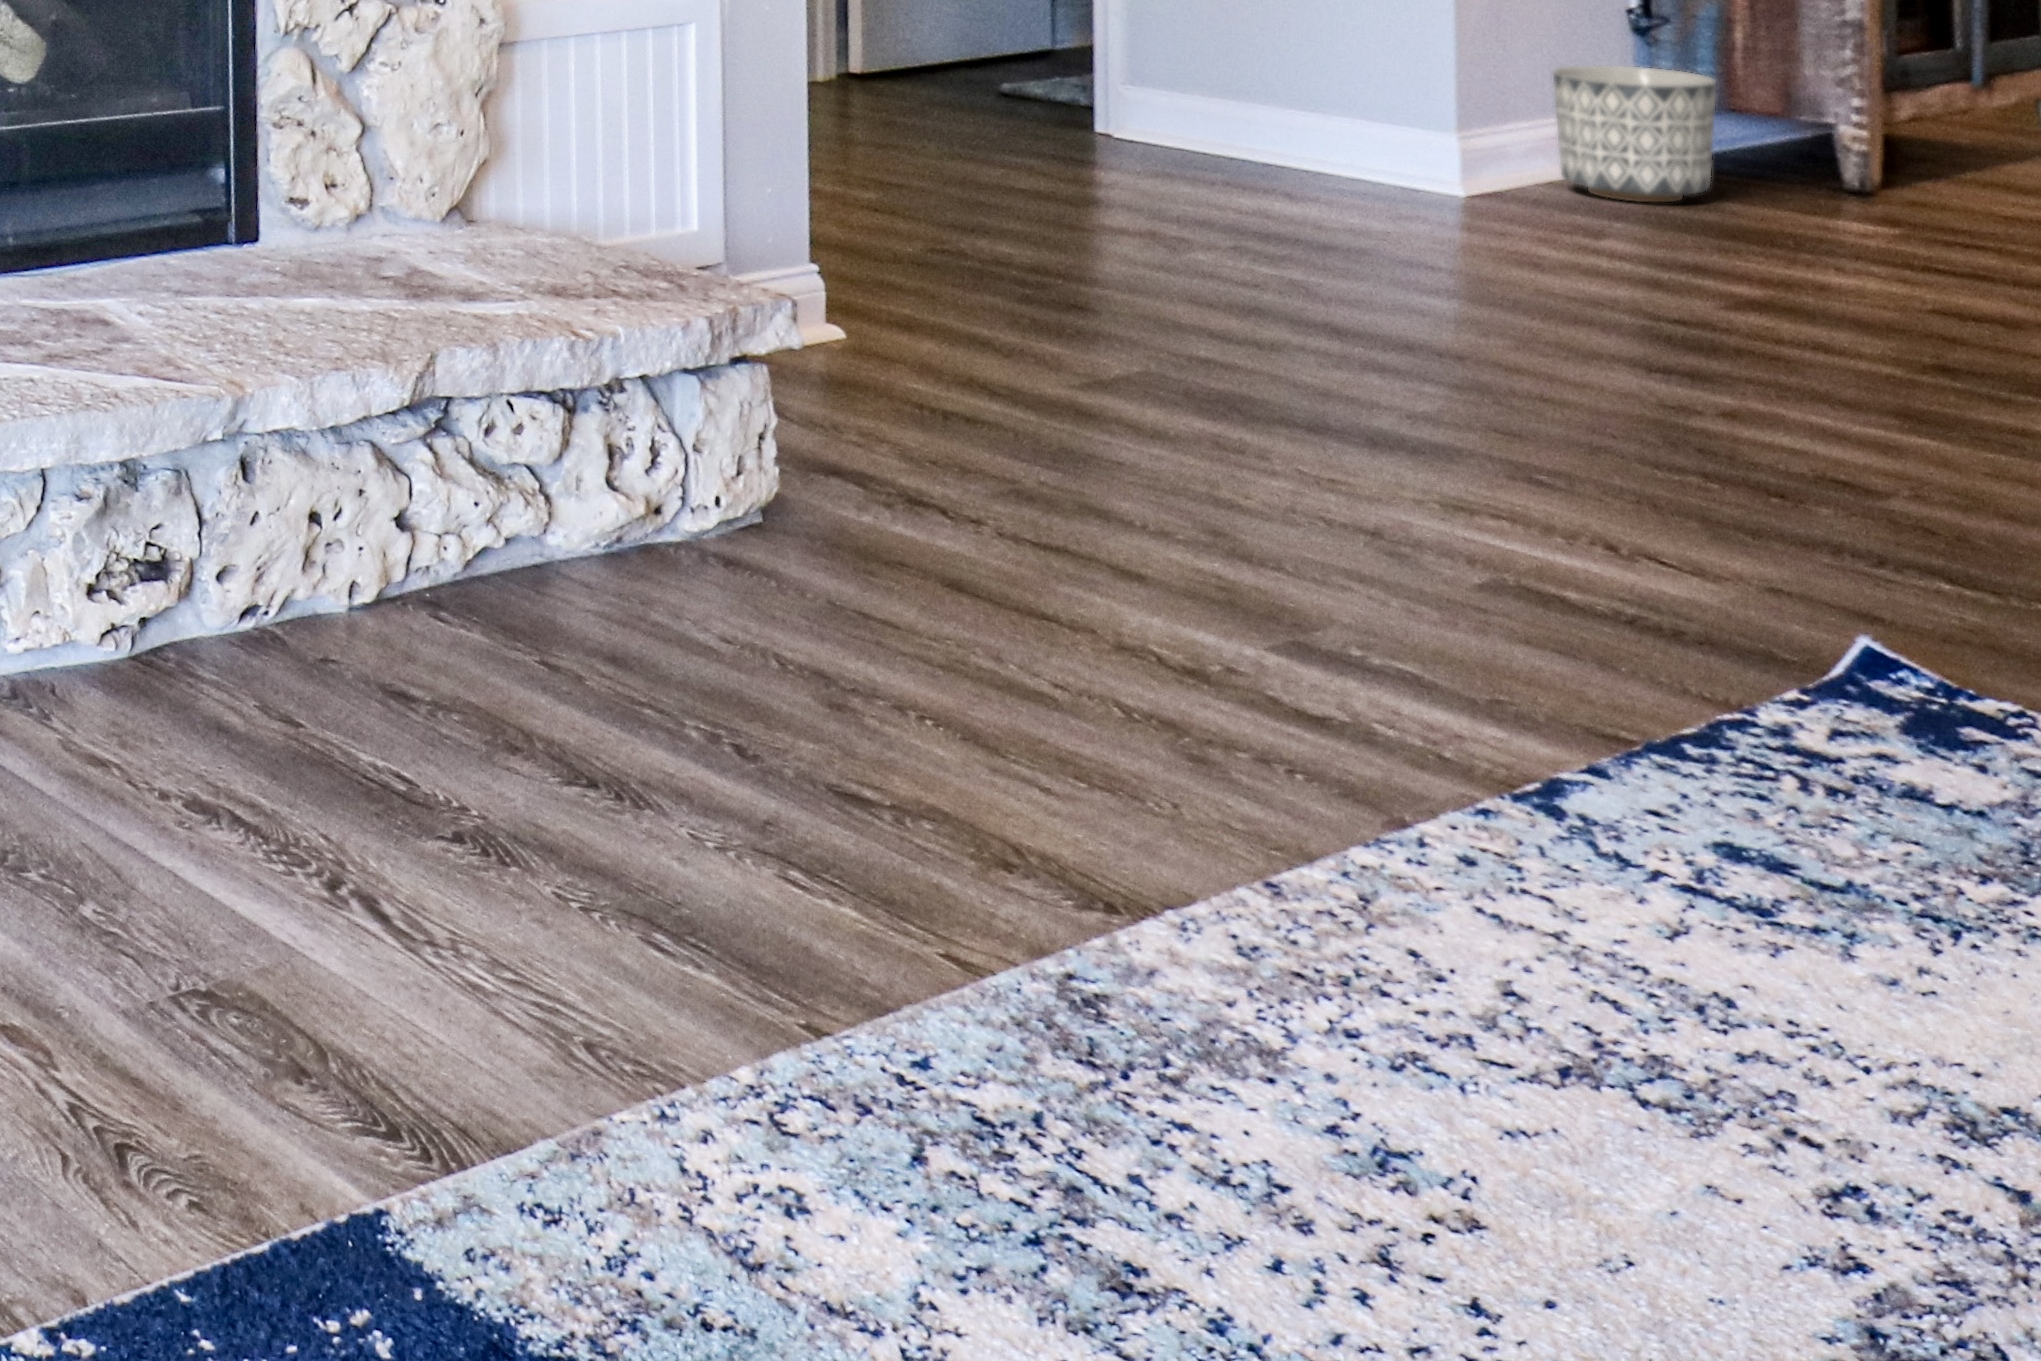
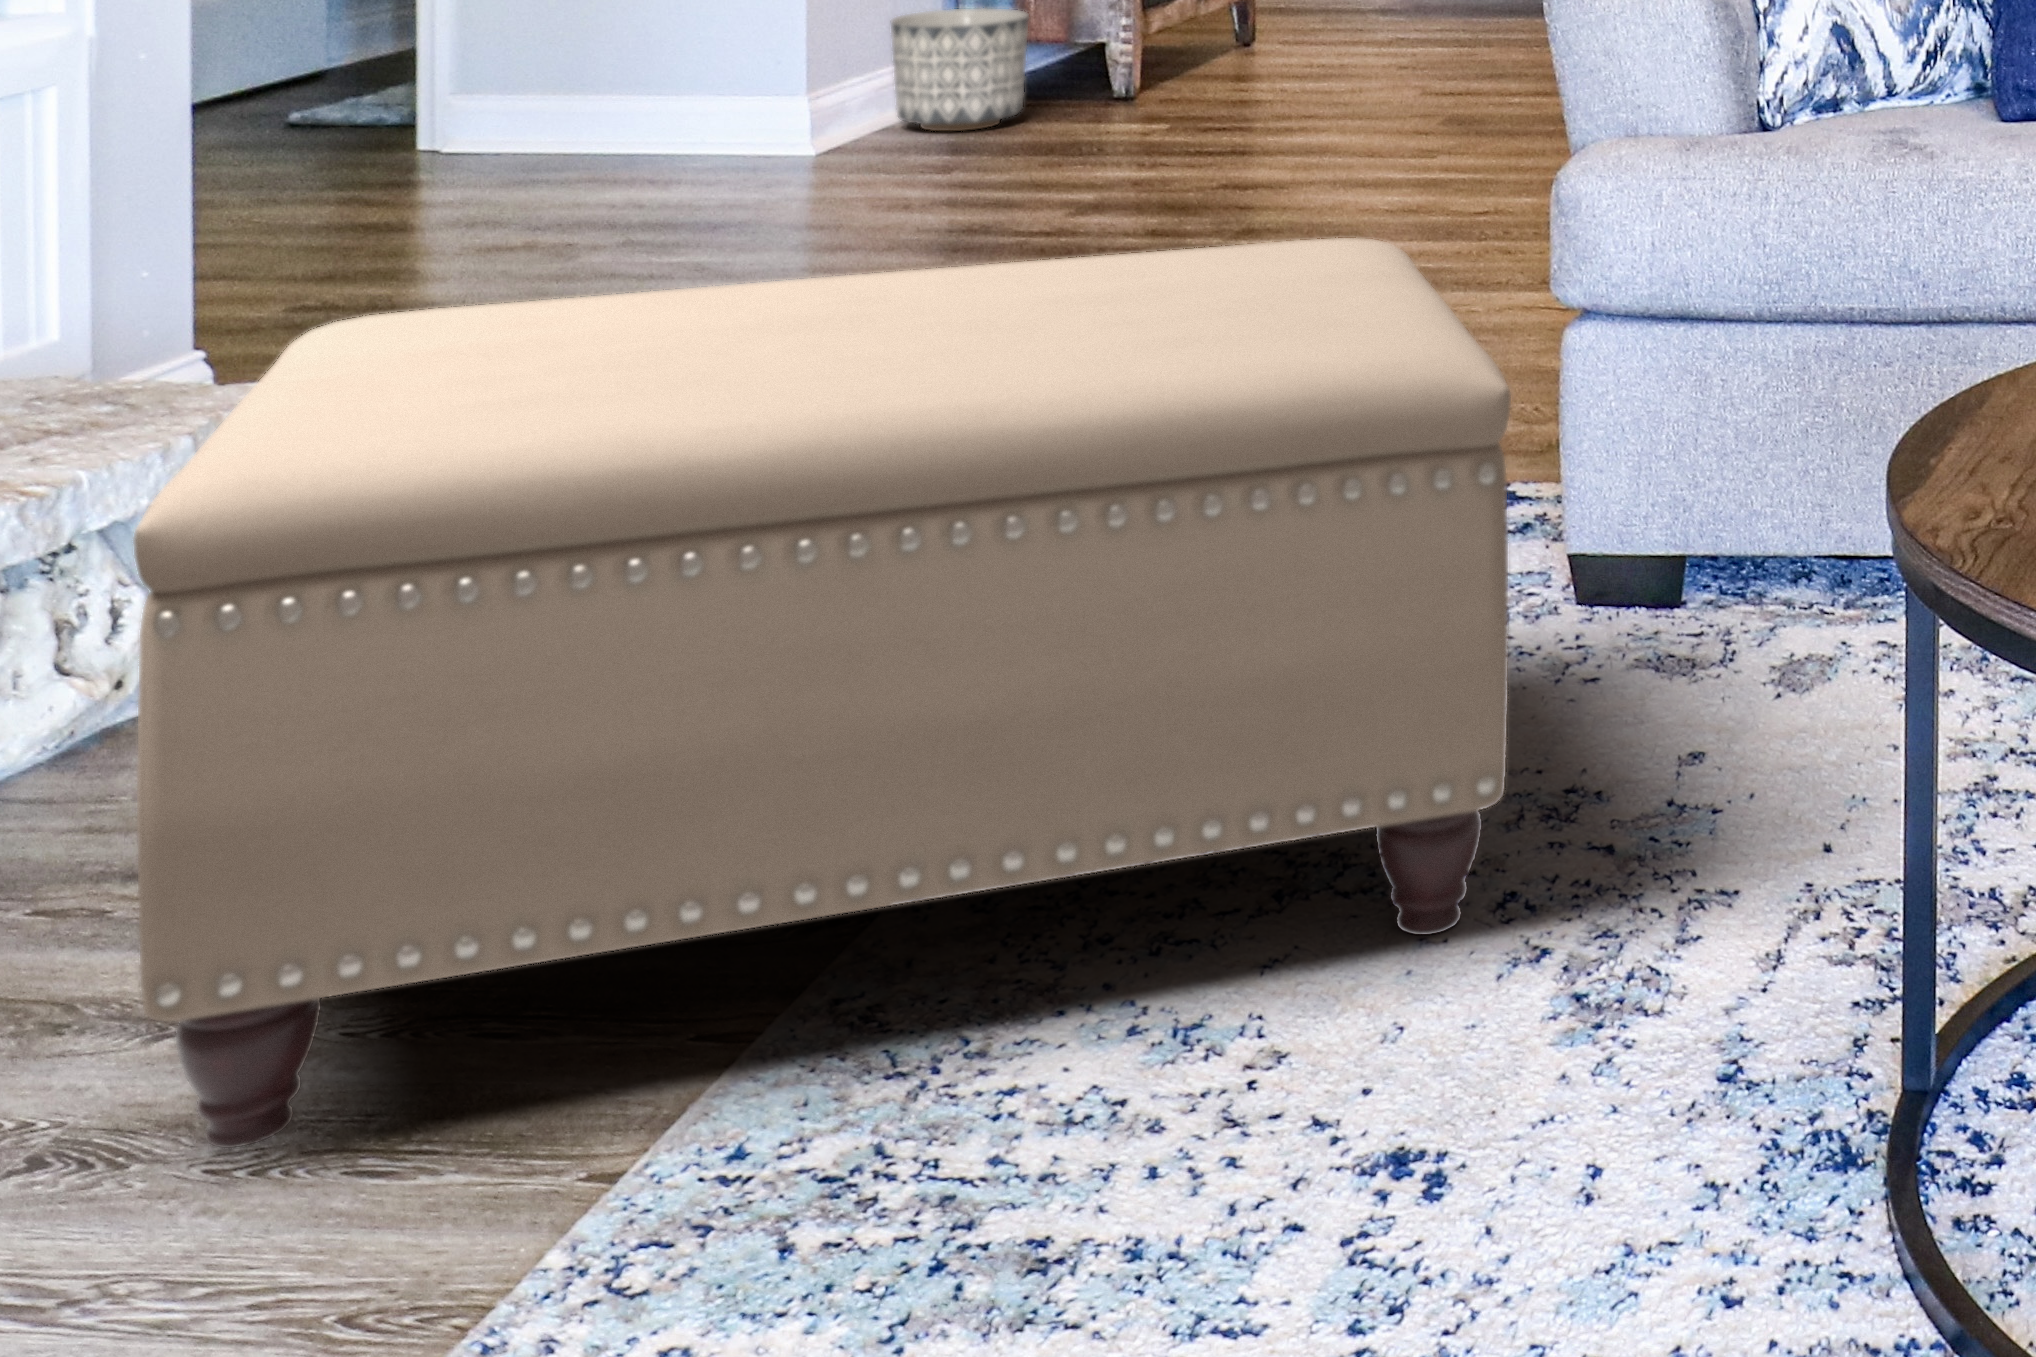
ottoman: none [507,237,1831,1187] -> present [133,238,1511,1148]

